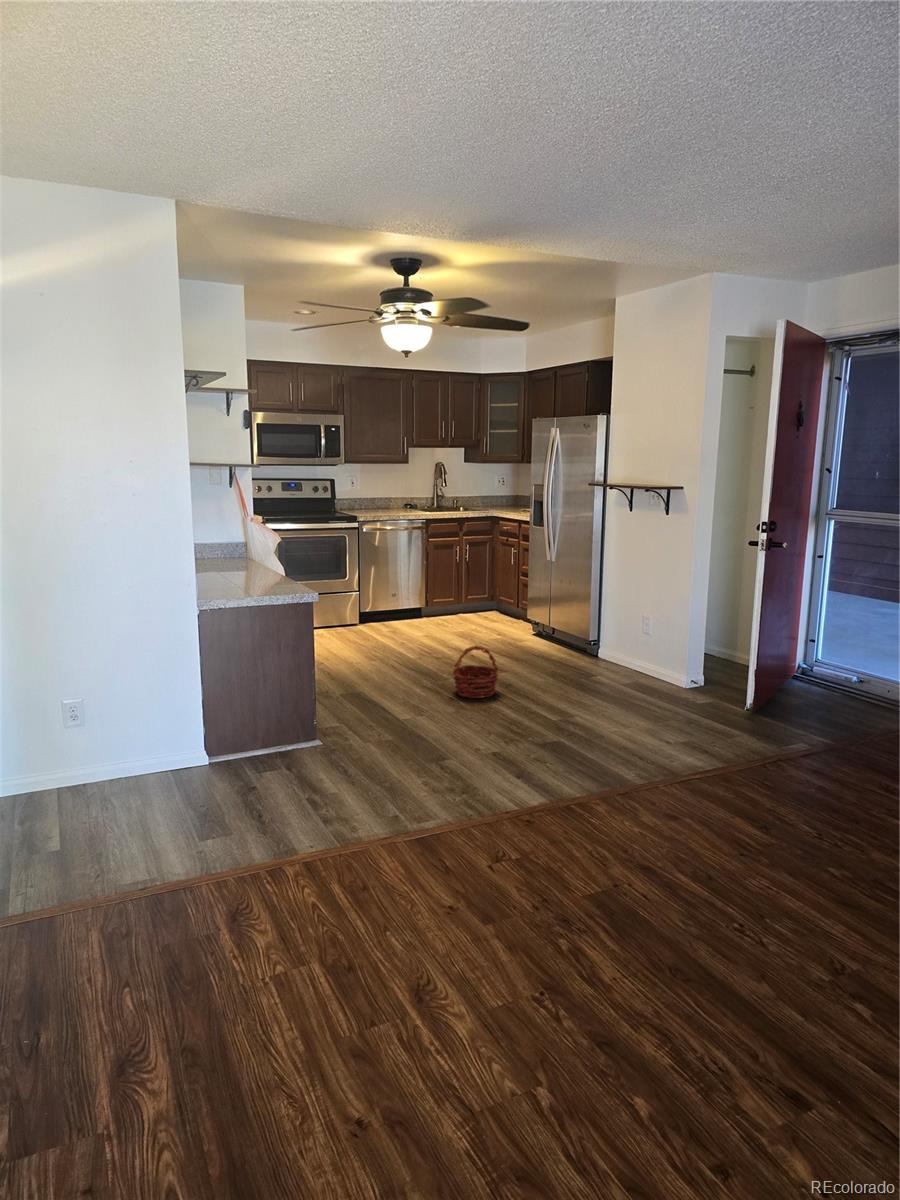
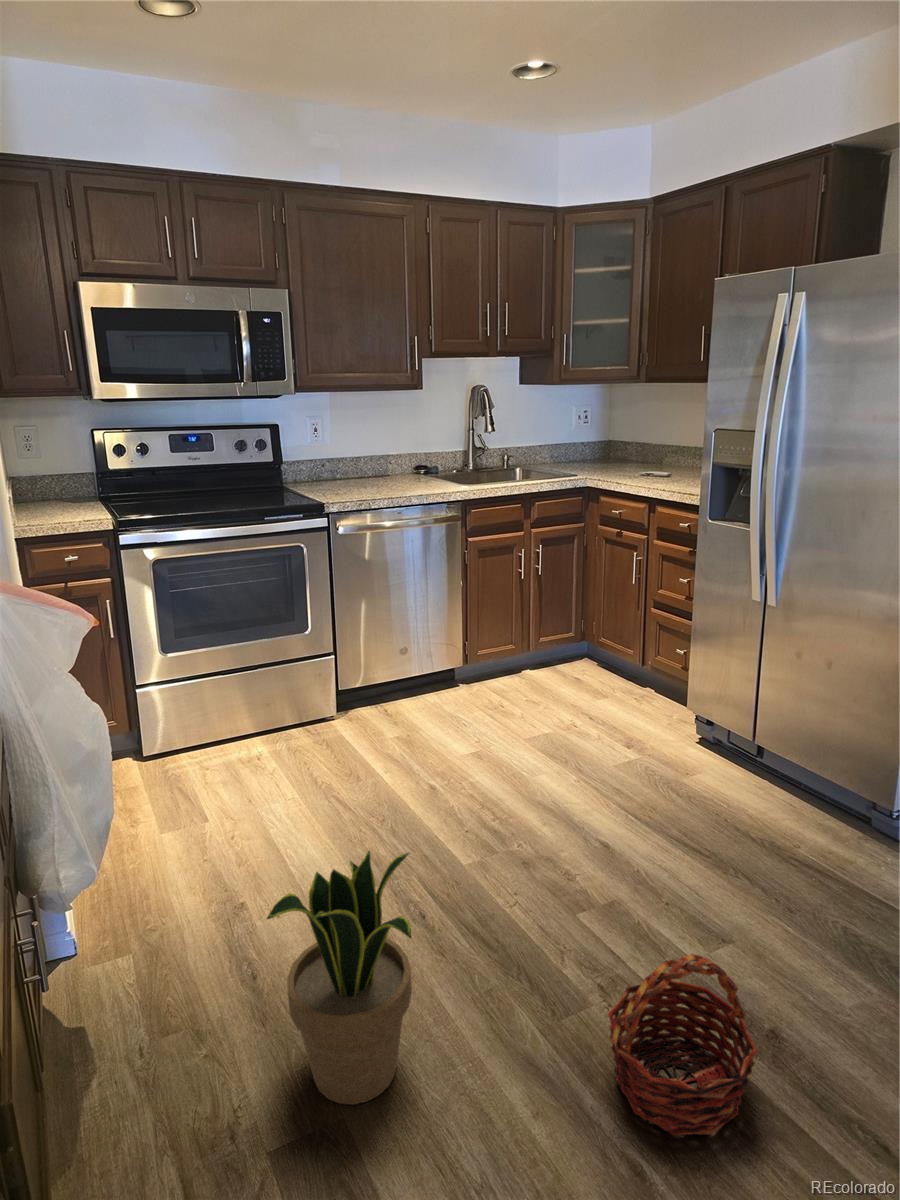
potted plant: none [346,612,391,693] -> present [267,851,412,1105]

